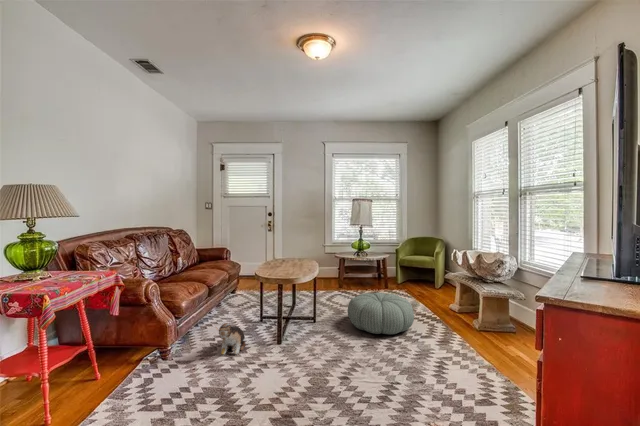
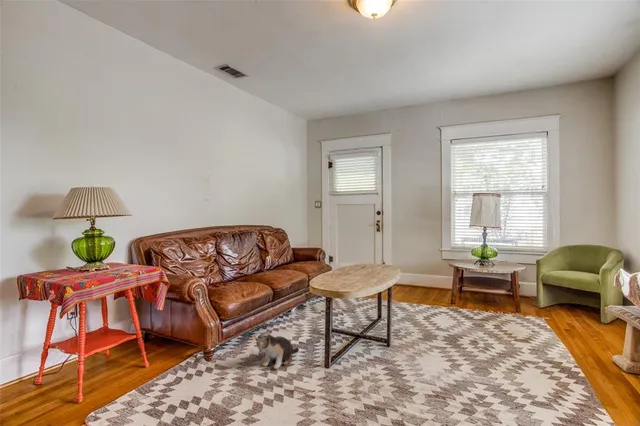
pouf: present [348,293,414,335] -> none [427,319,528,387]

